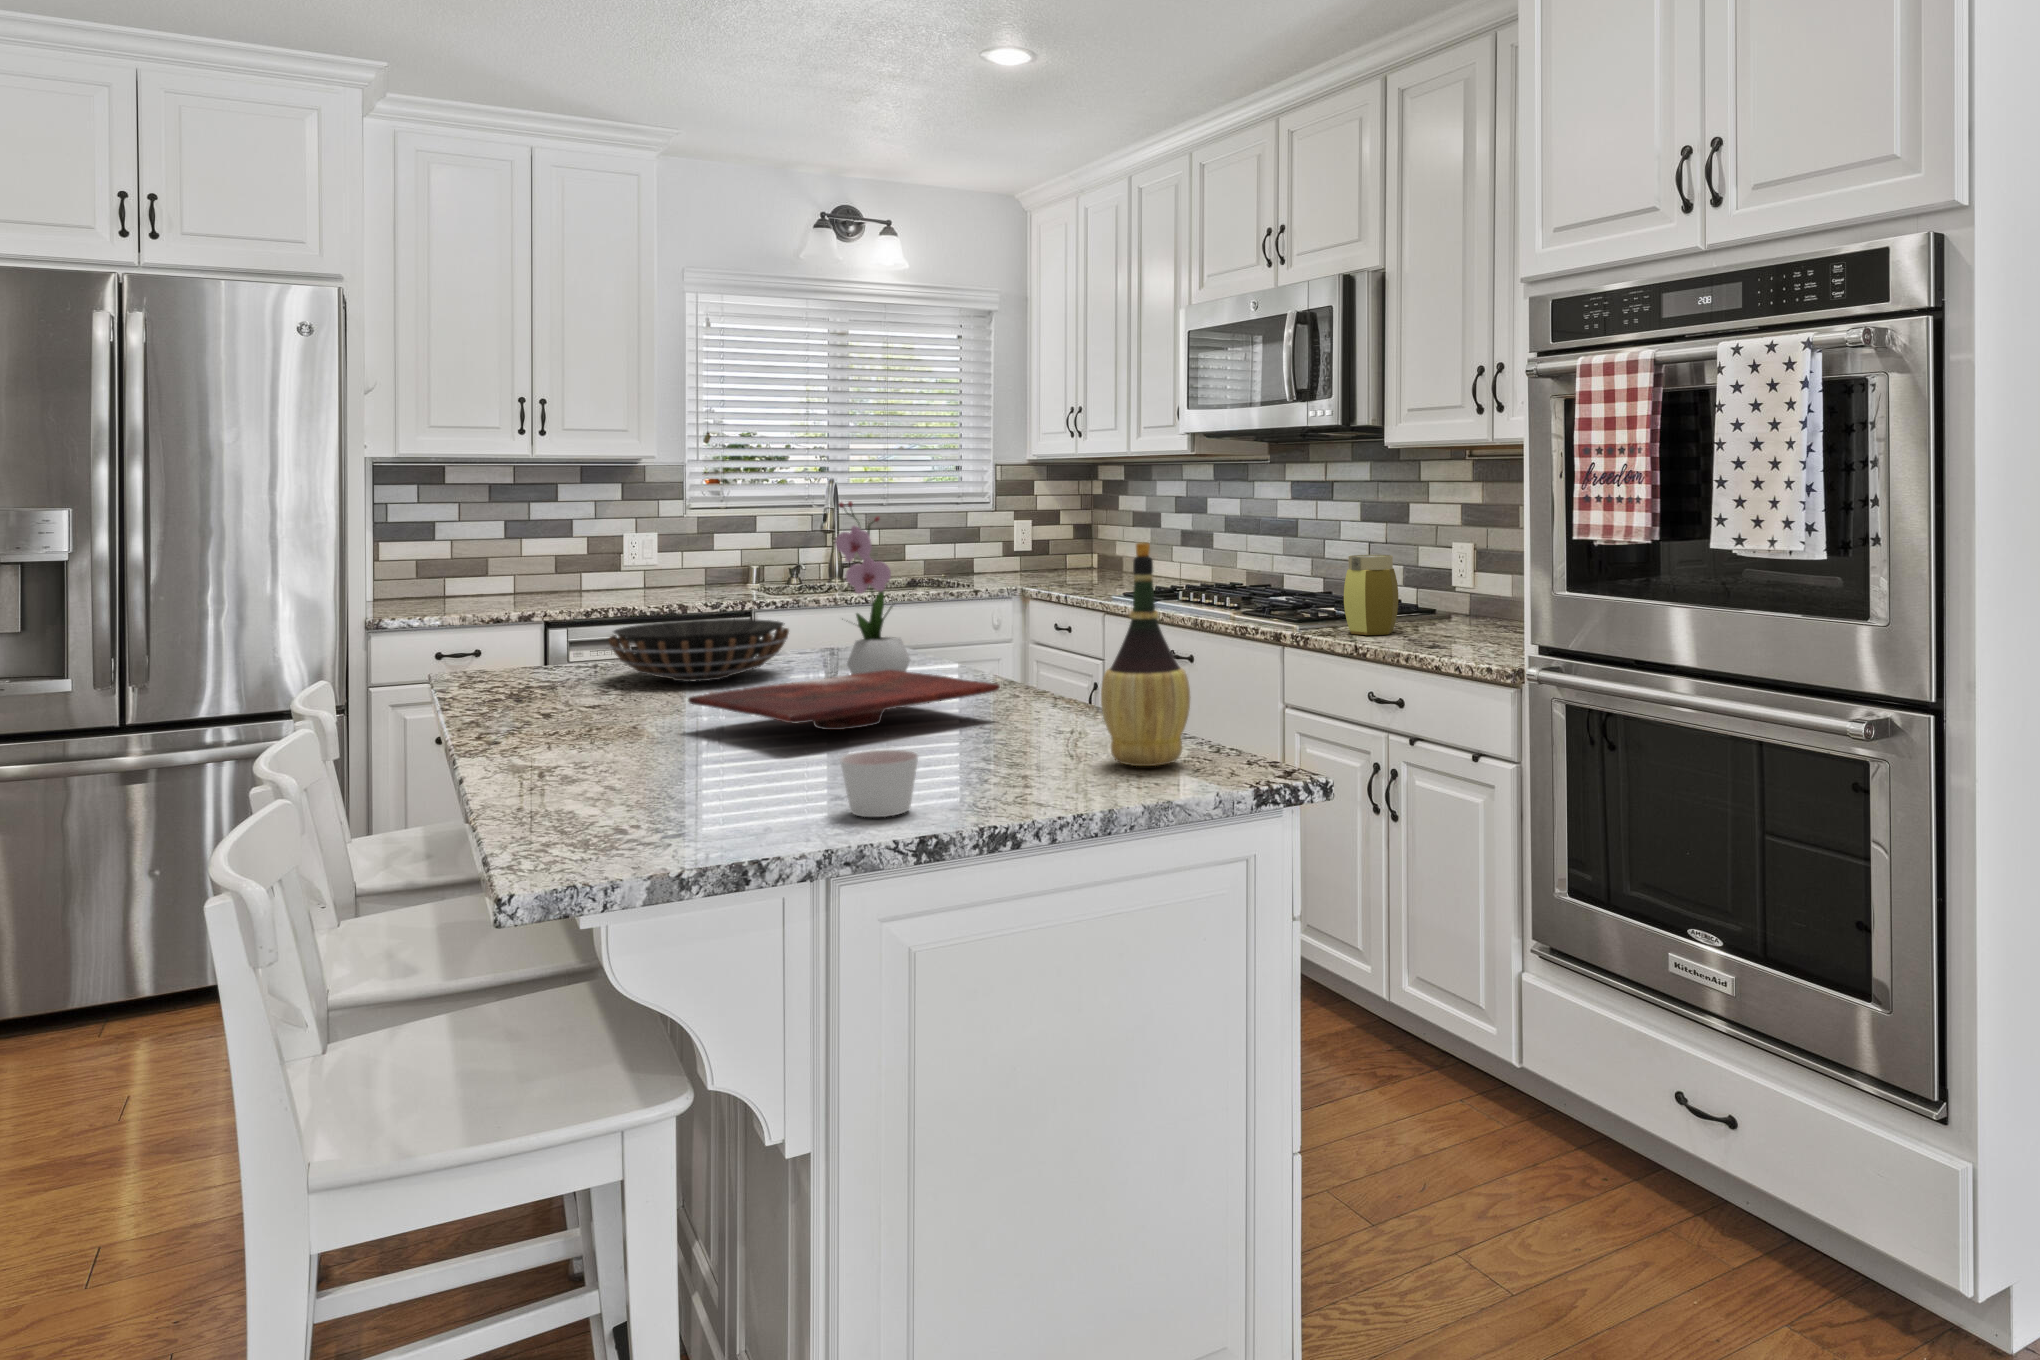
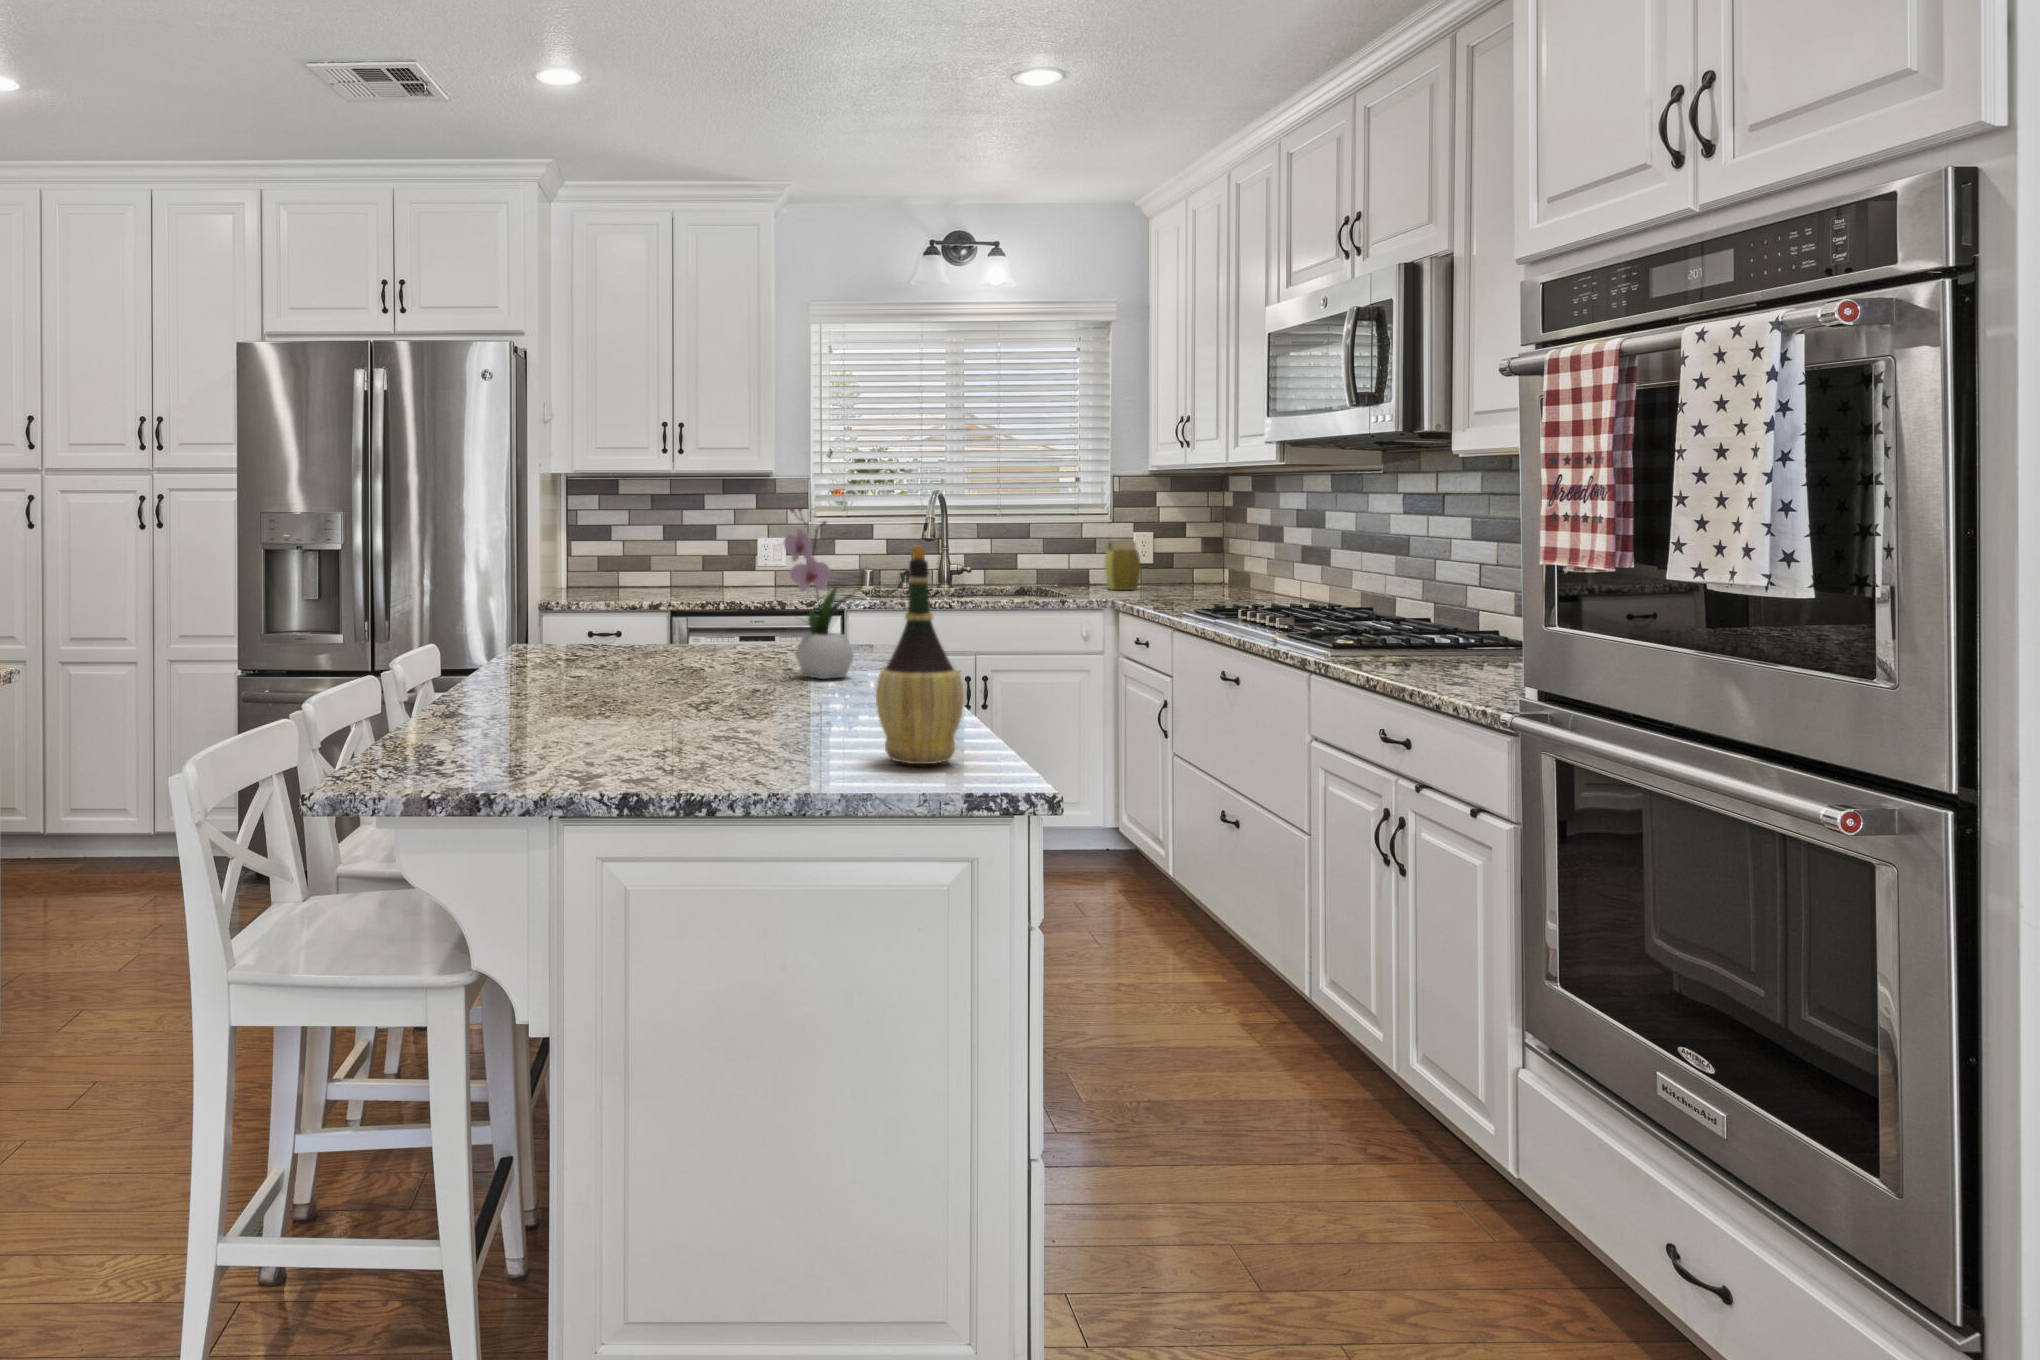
jar: present [1344,555,1398,635] -> present [1105,541,1141,590]
decorative bowl: present [608,619,789,682] -> none [620,610,773,662]
cutting board: present [688,670,1000,730] -> none [606,661,867,709]
candle: present [840,750,918,817] -> none [590,720,658,777]

